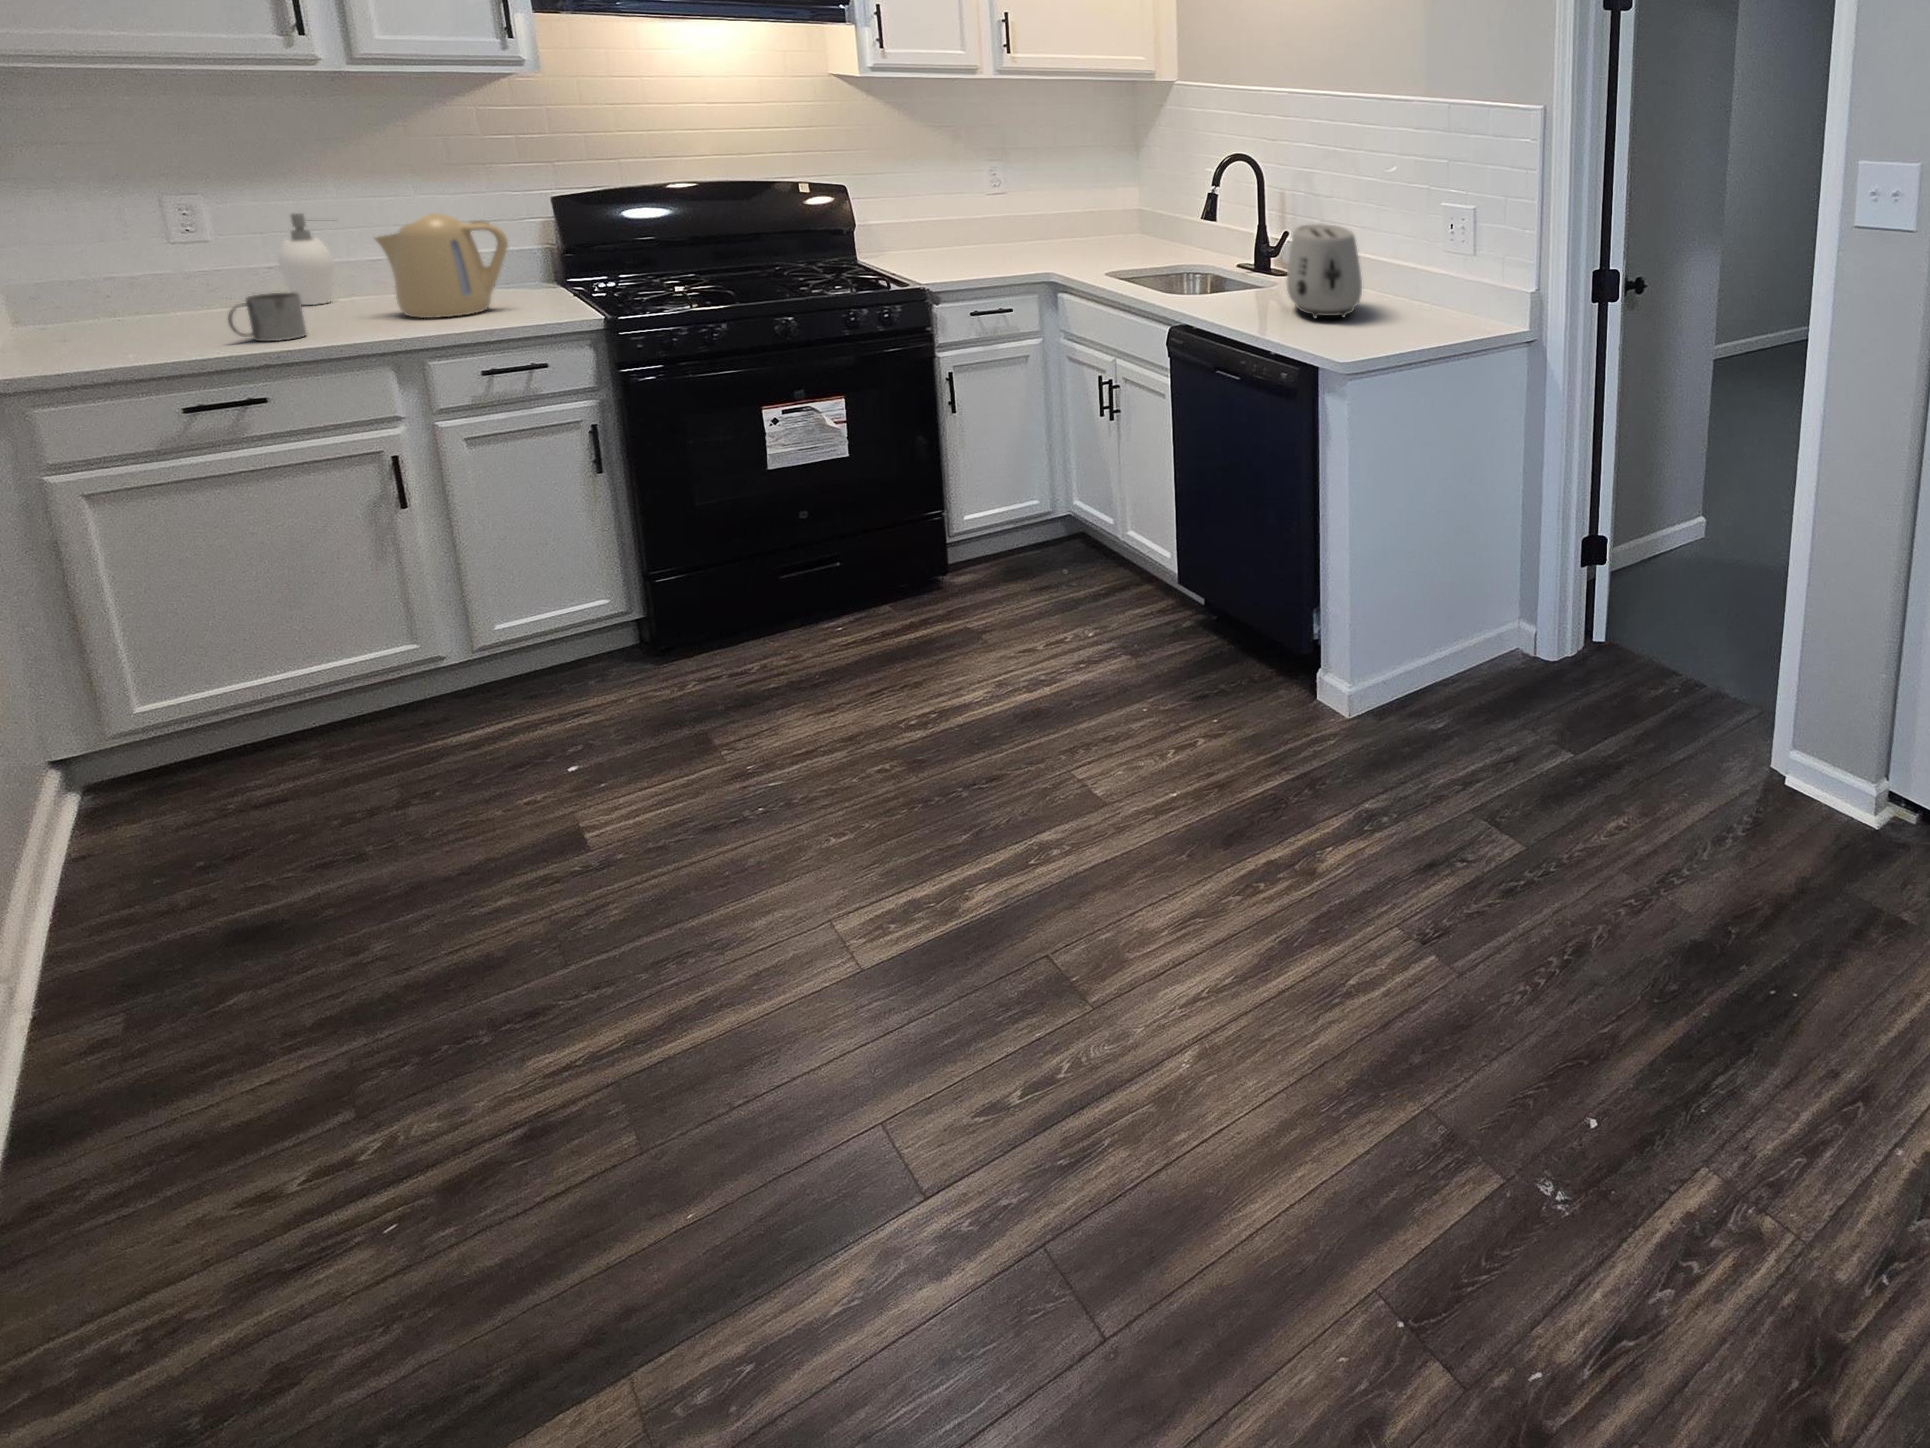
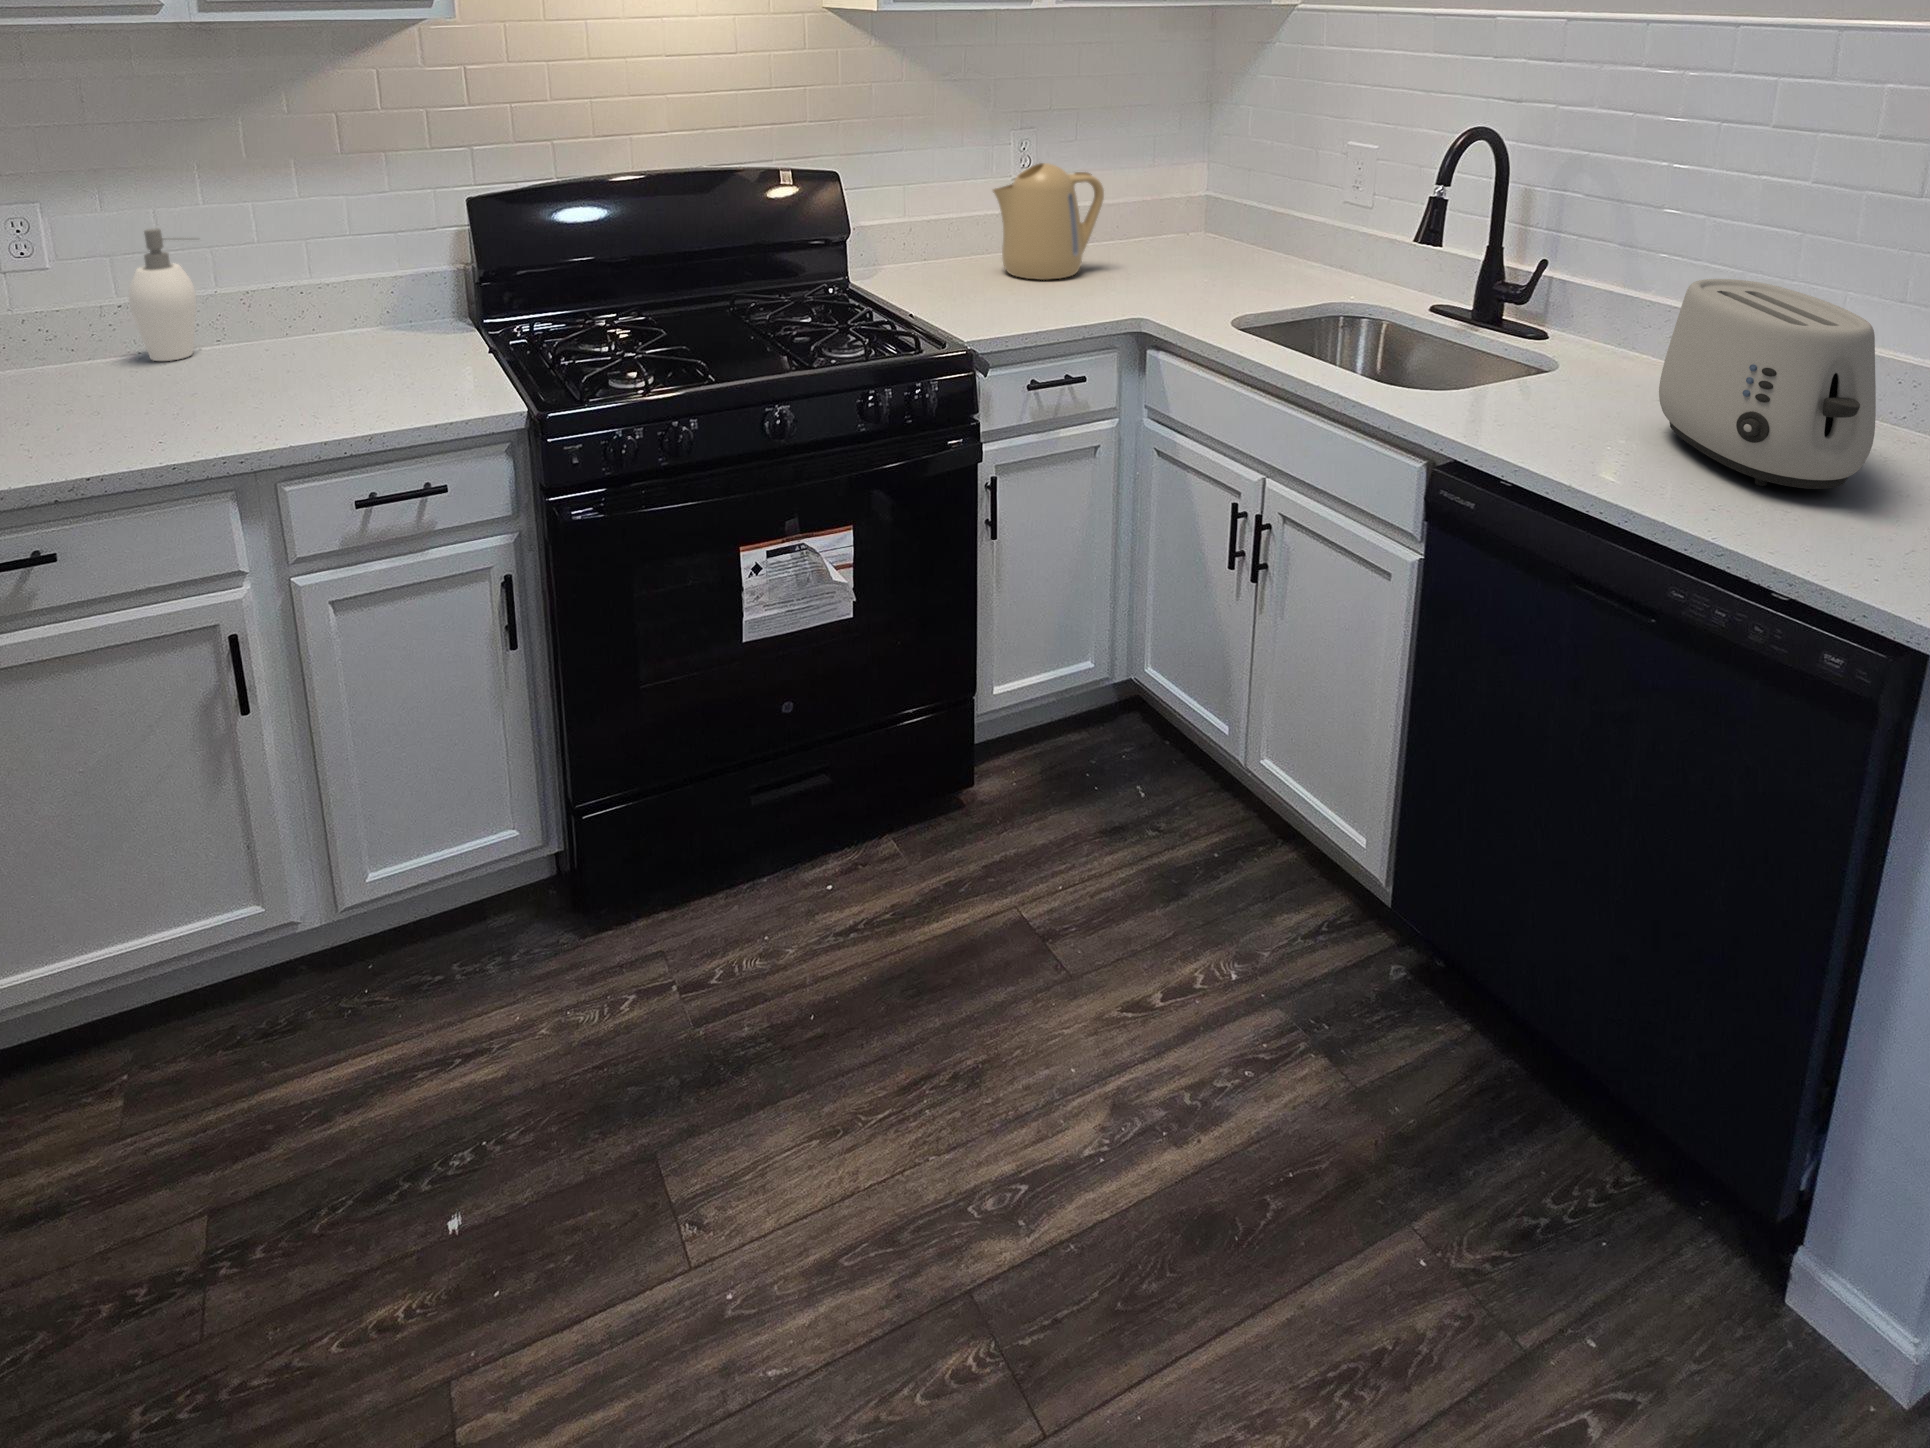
kettle: present [375,213,508,318] -> present [993,163,1104,280]
mug: present [228,293,306,341] -> none [18,374,126,456]

